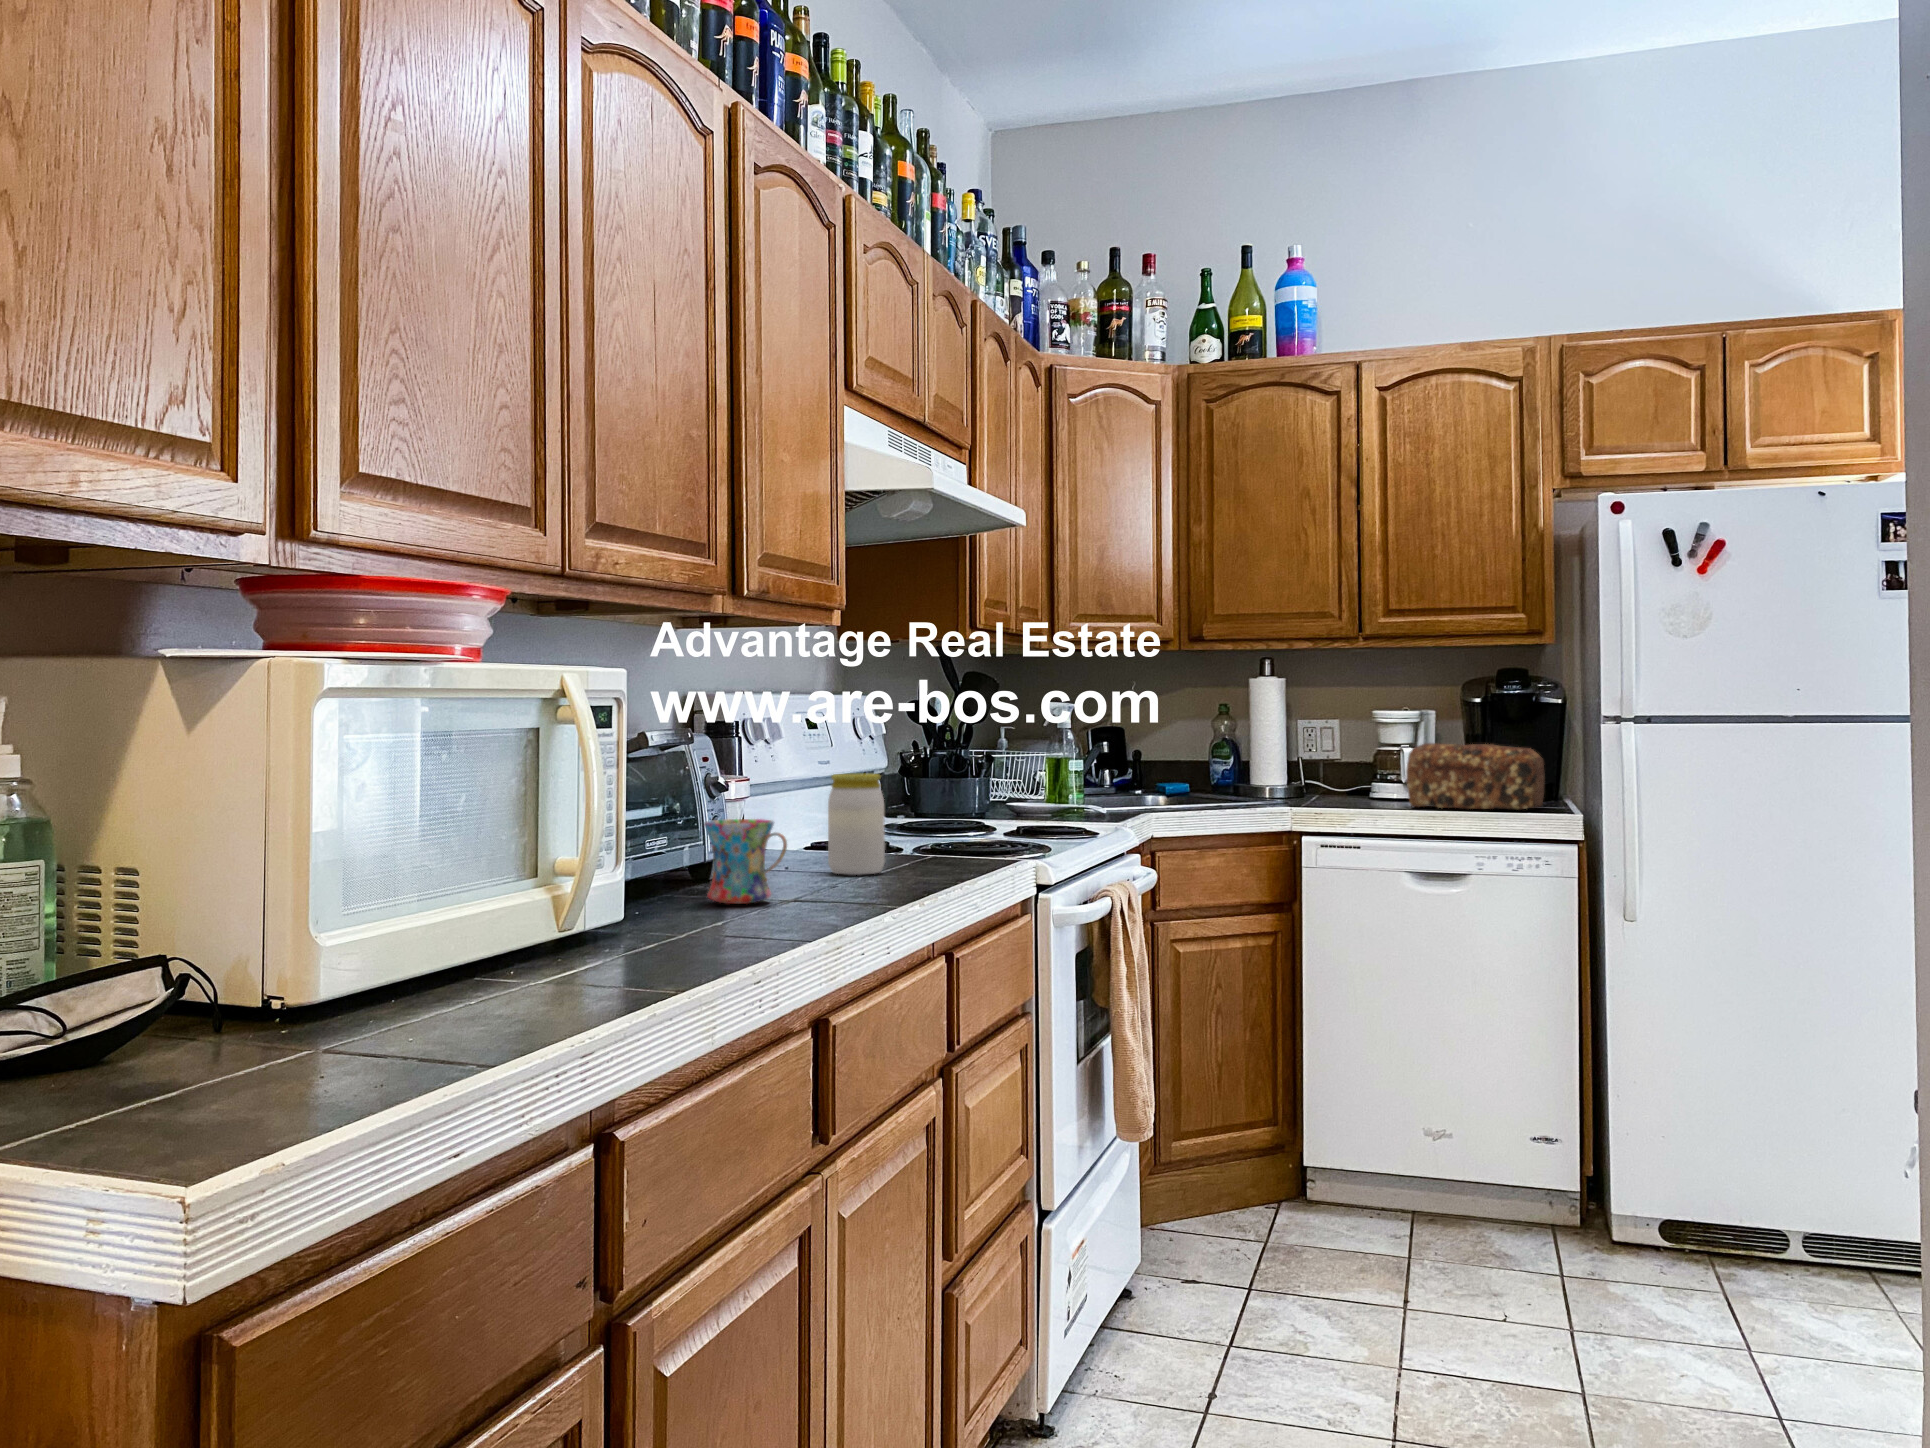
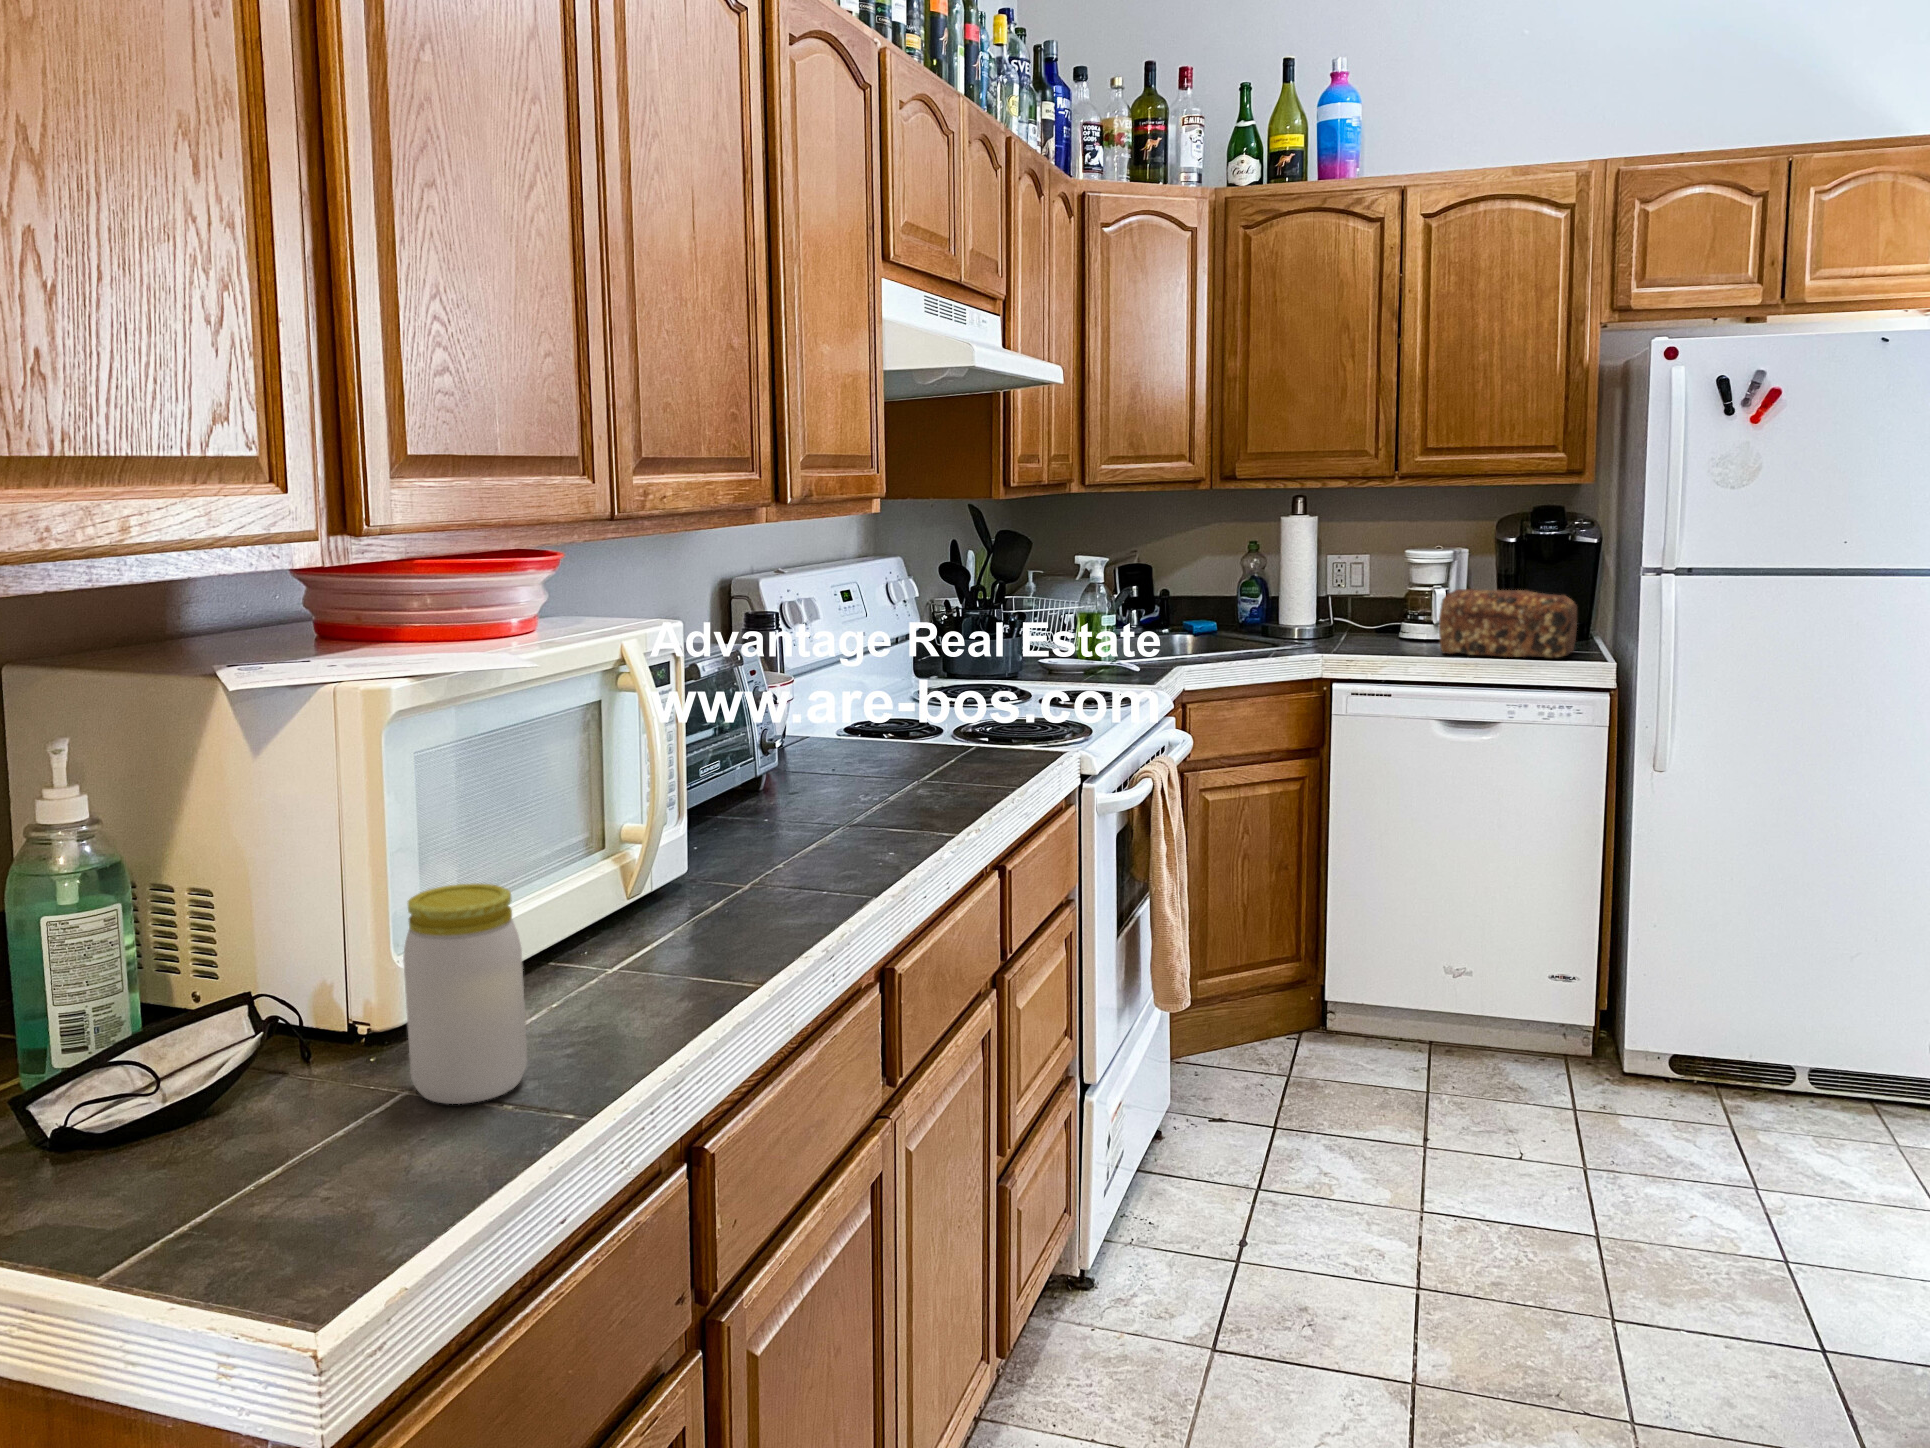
jar: present [828,773,885,875] -> present [403,884,528,1104]
mug: present [704,819,787,904] -> none [760,738,846,827]

